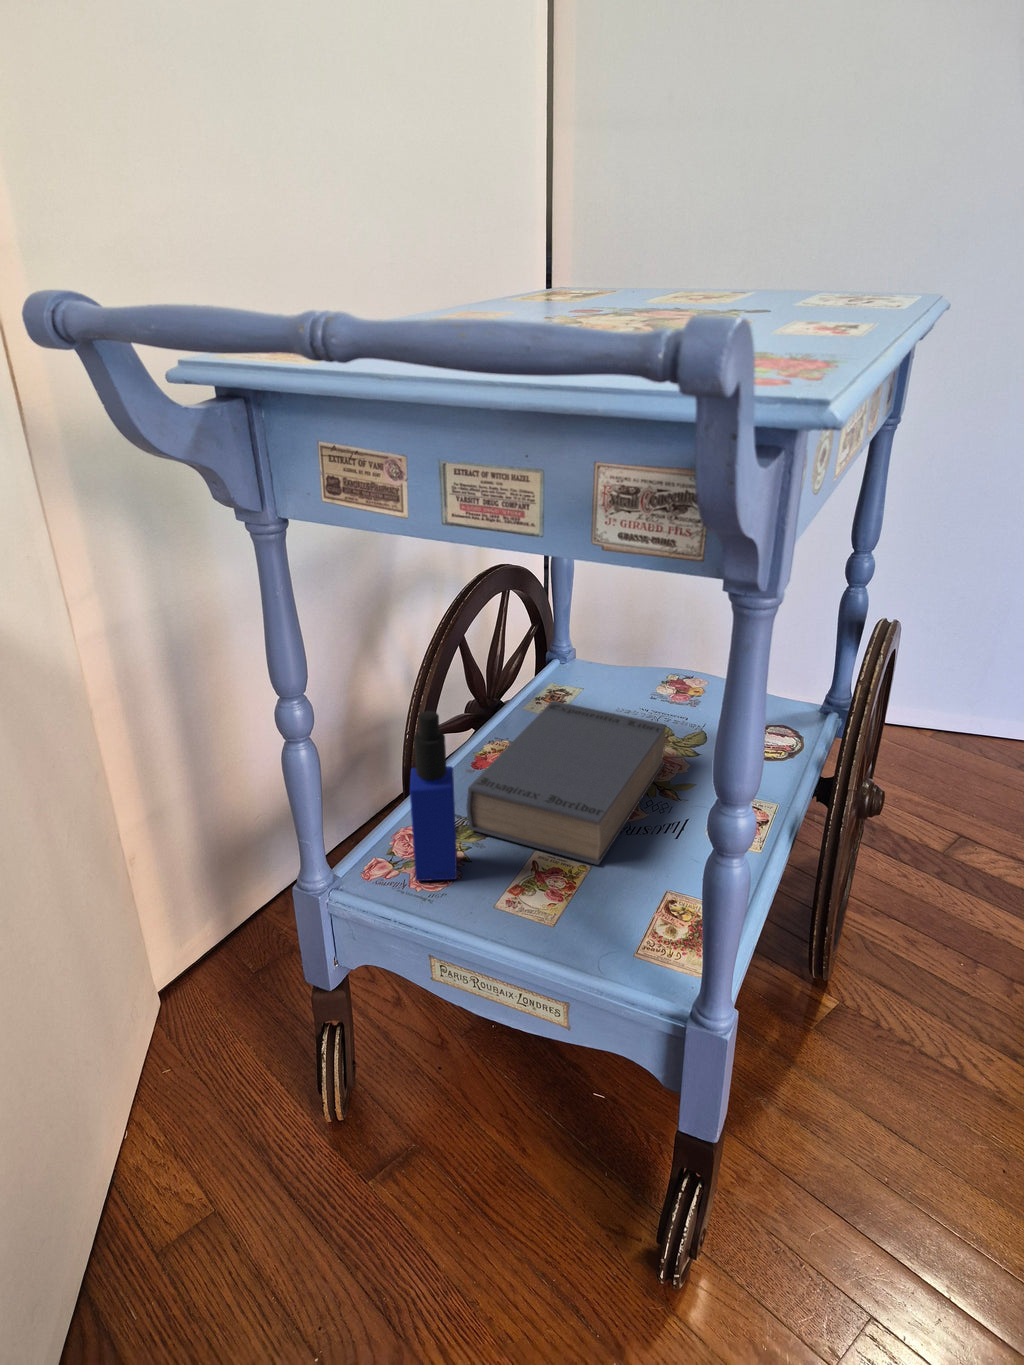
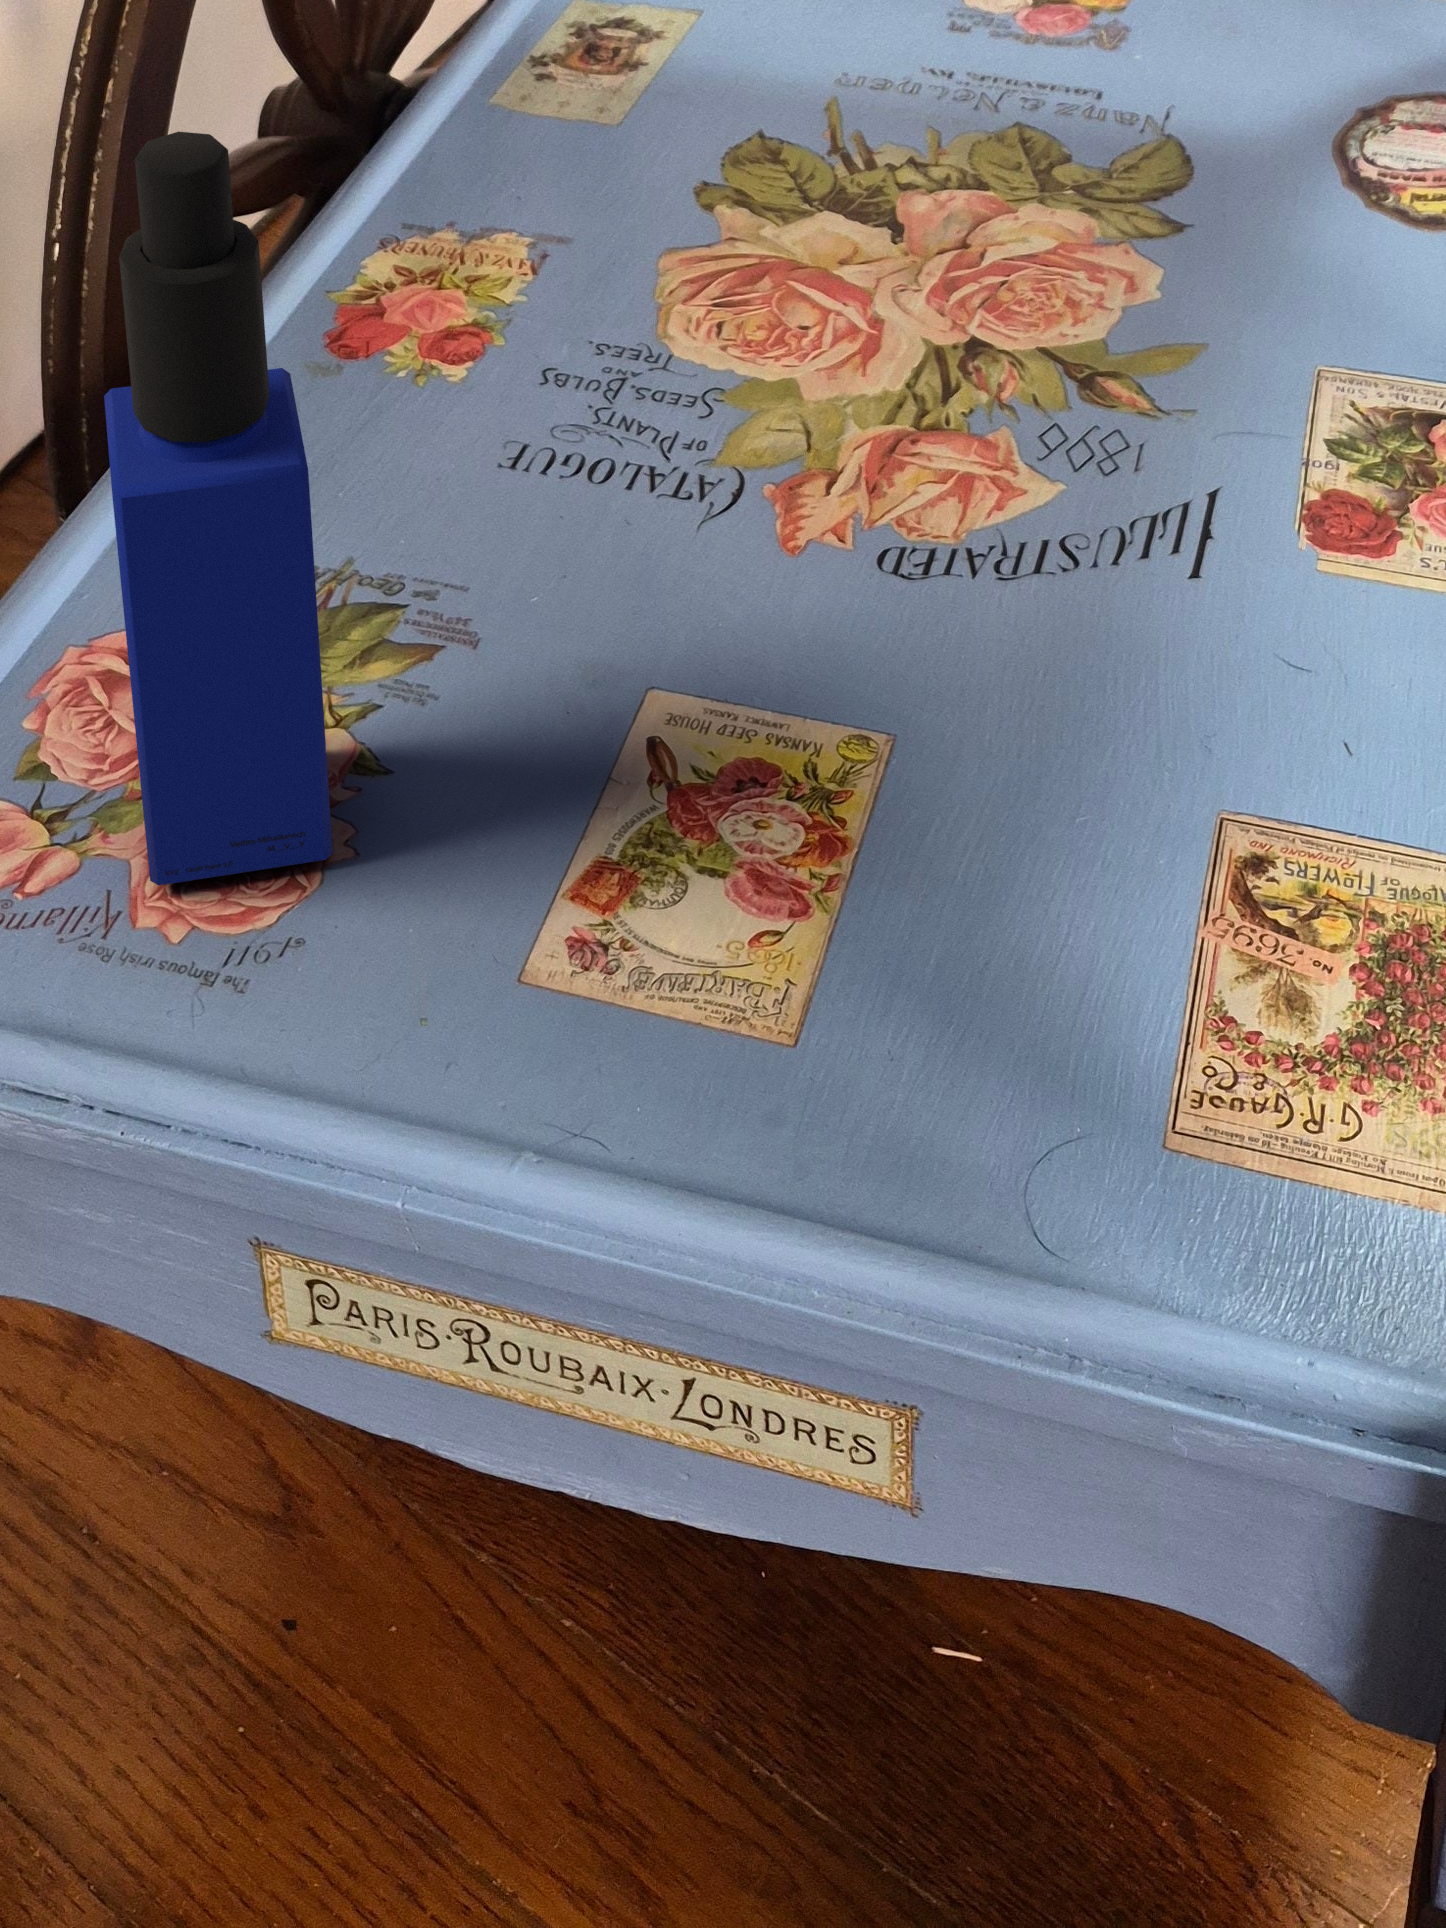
book: present [467,701,666,865] -> none [336,56,1082,733]

